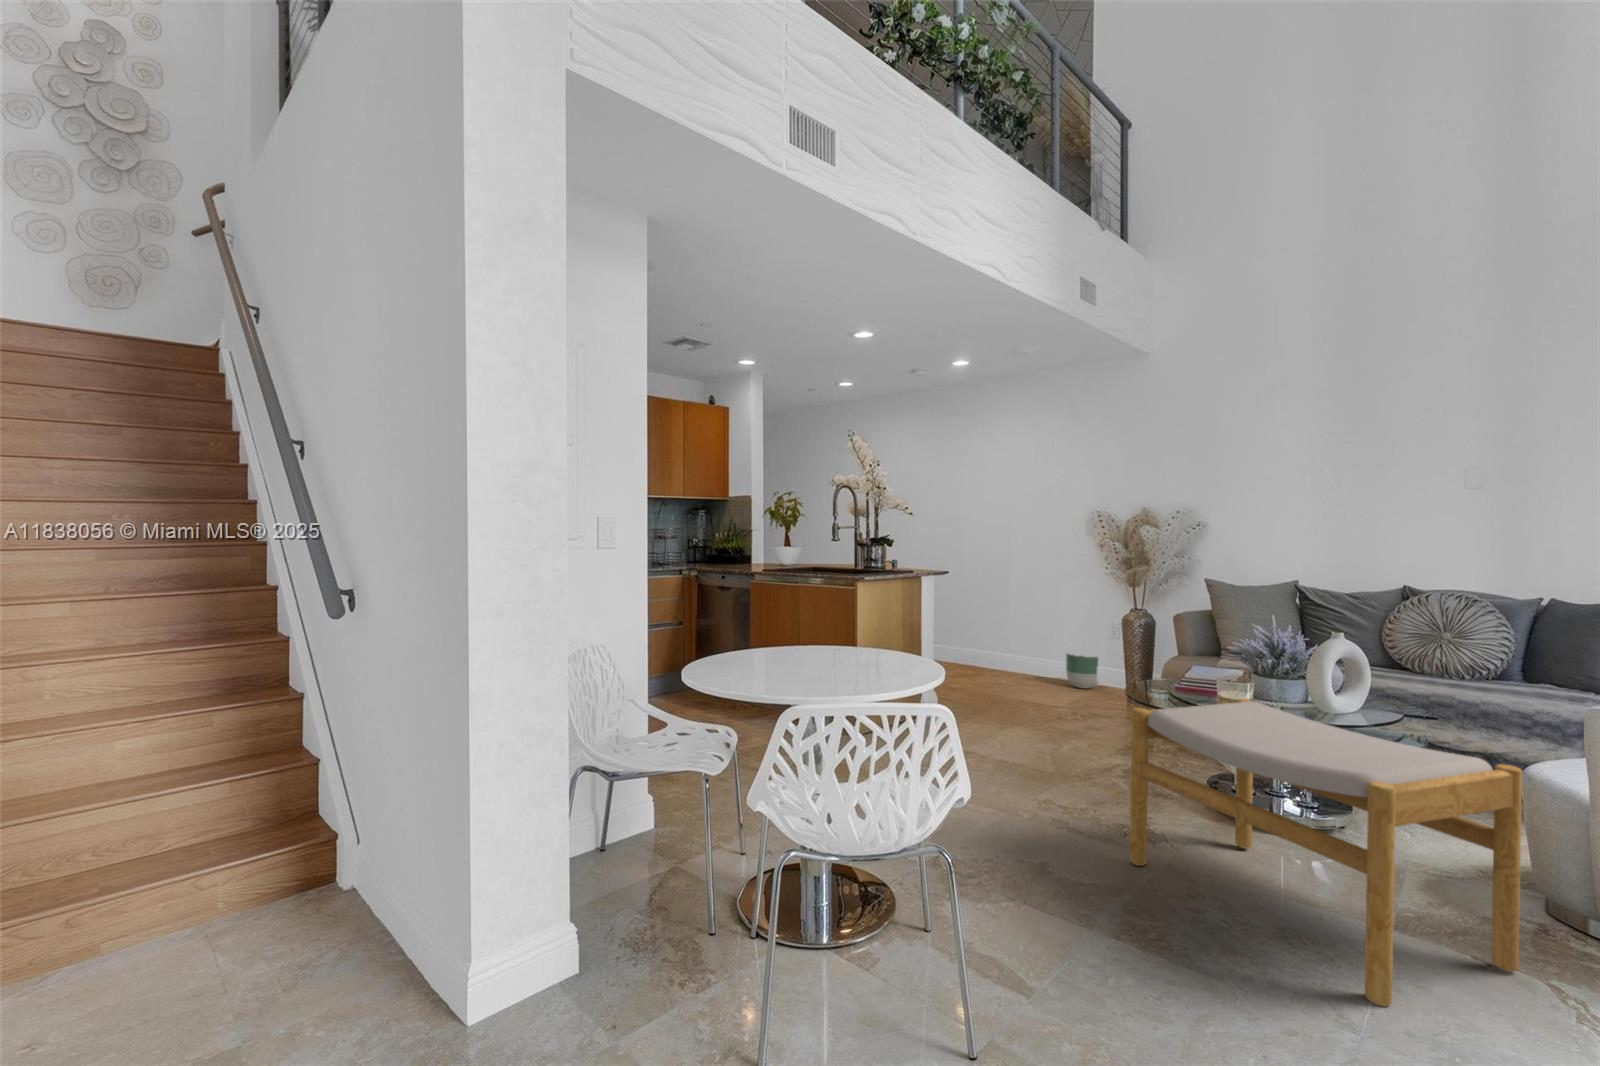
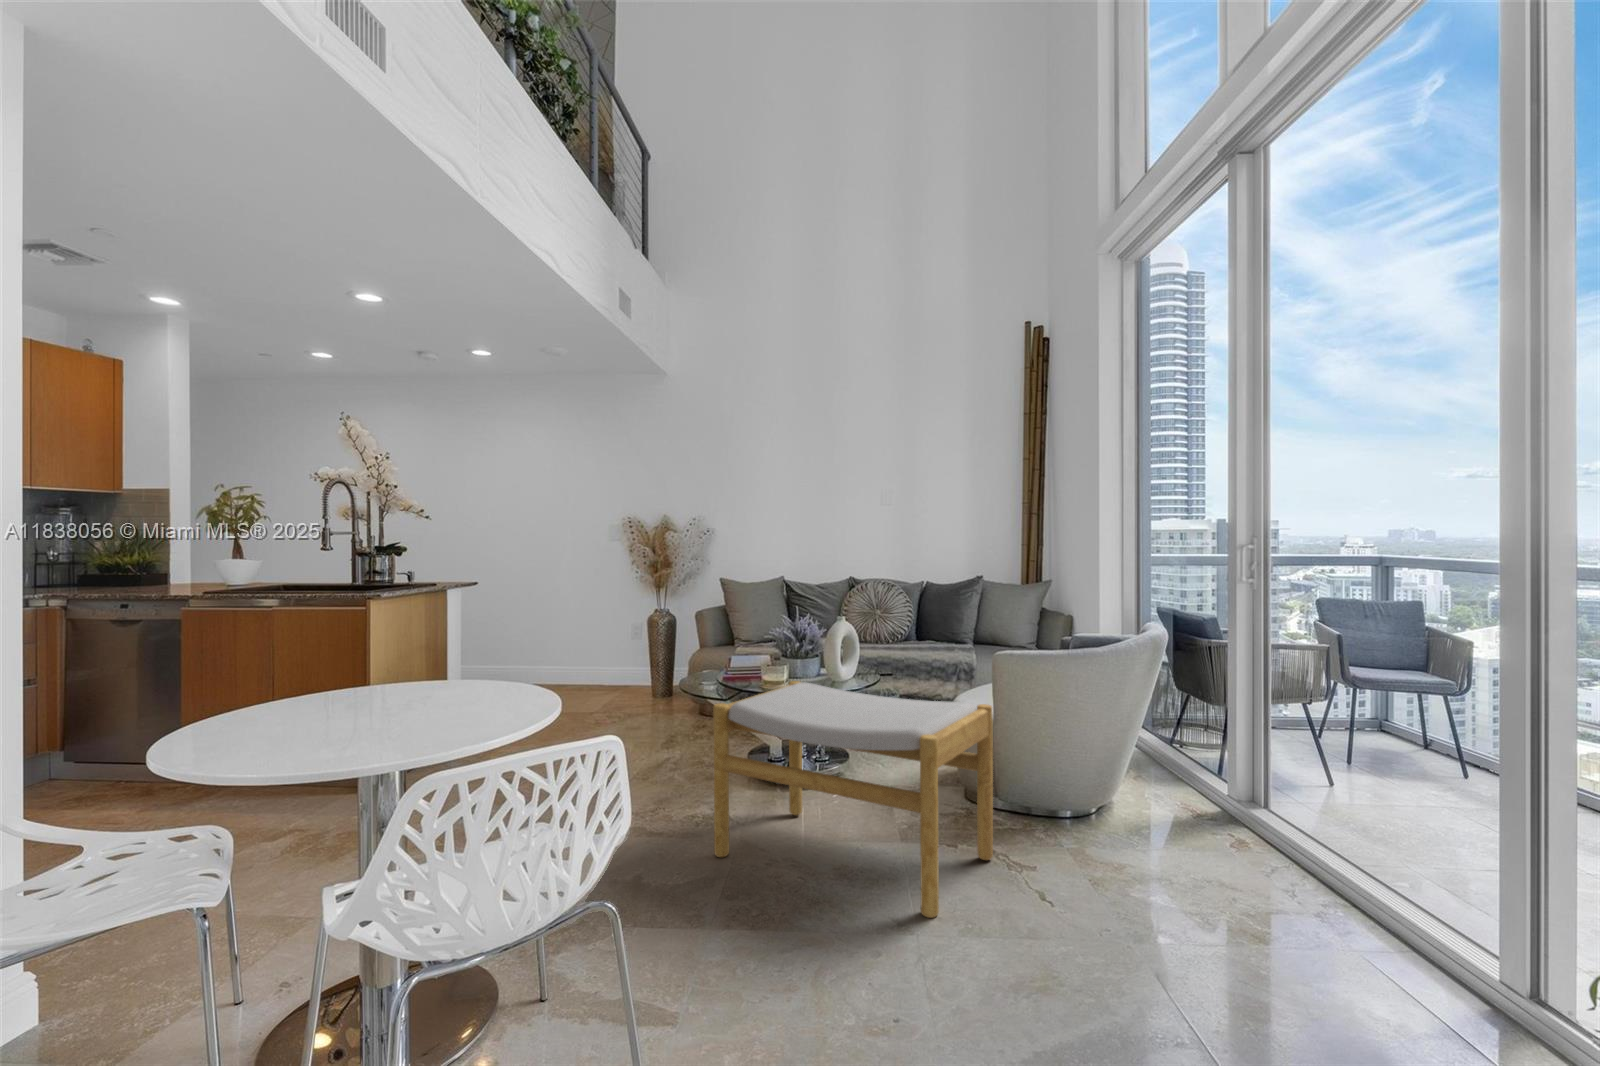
planter: present [1066,654,1098,689] -> none [590,654,624,692]

